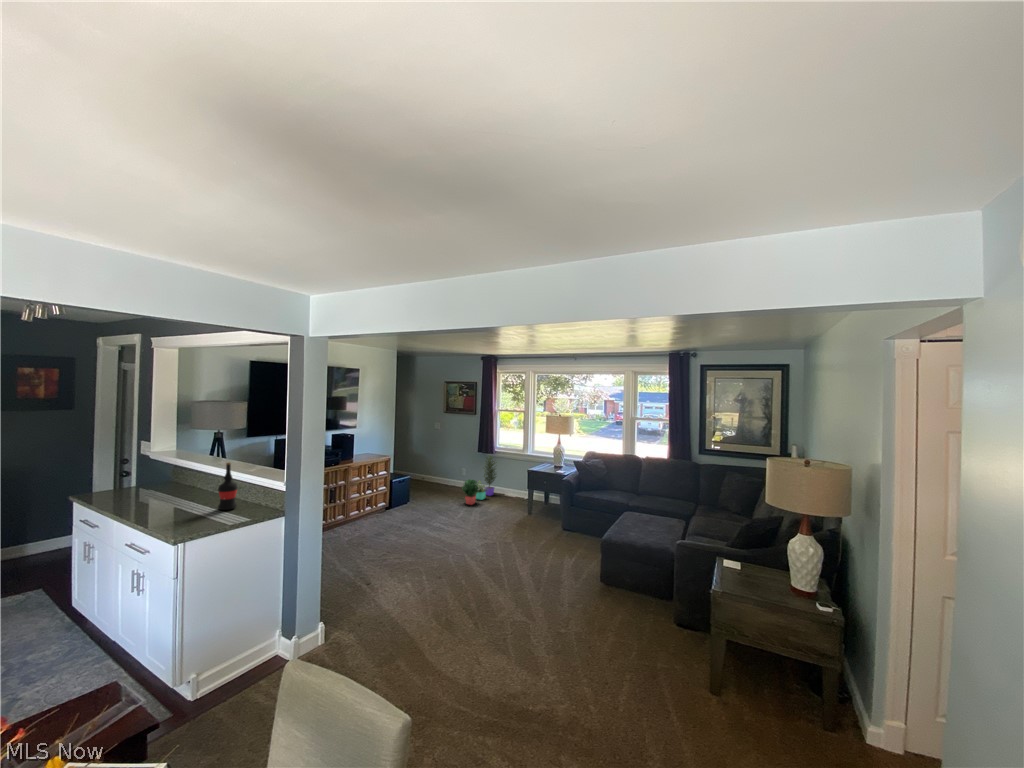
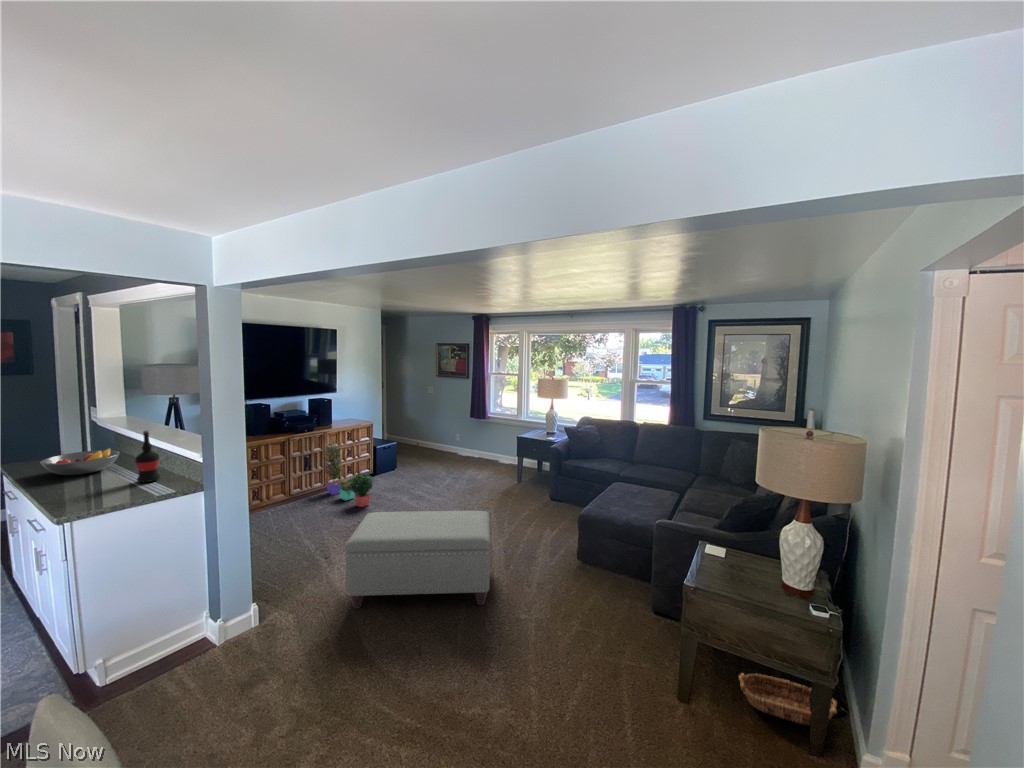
potted plant: present [462,455,496,505] -> present [324,440,374,507]
fruit bowl: none [124,479,191,504] -> present [40,448,120,475]
ottoman: none [403,537,533,628] -> present [345,511,490,609]
basket: none [751,669,850,714] -> present [739,673,837,725]

